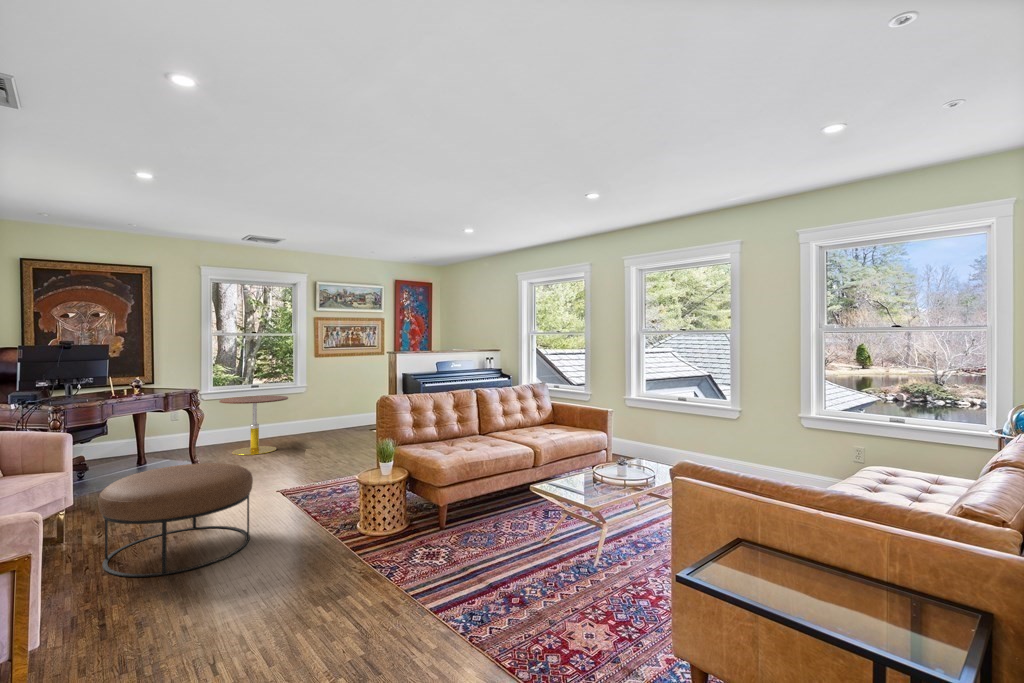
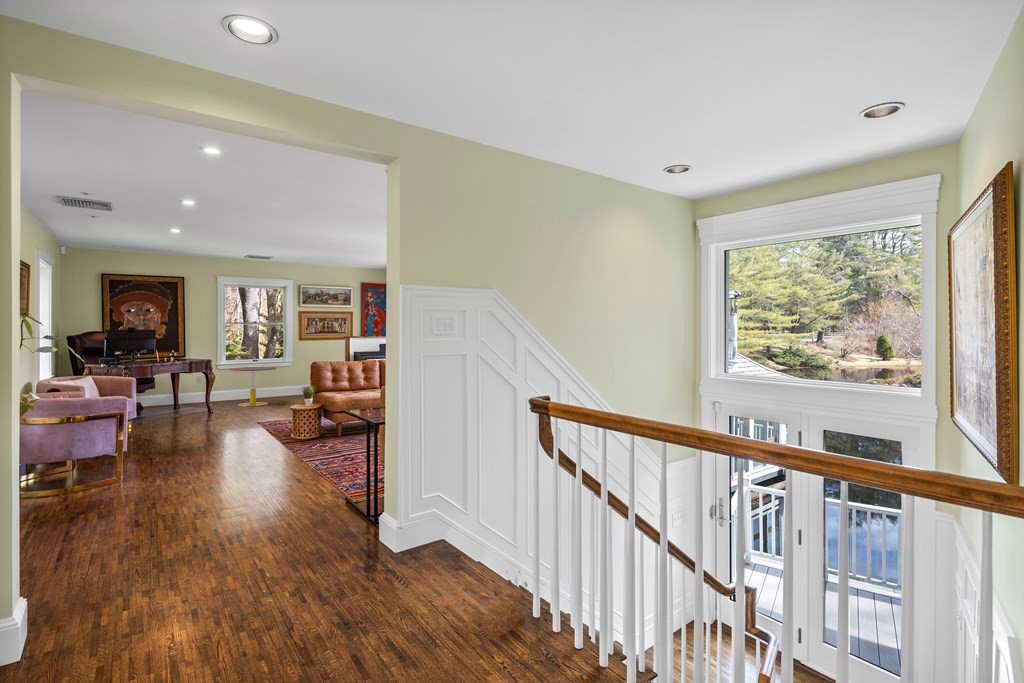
ottoman: present [98,463,253,577] -> none [150,398,233,450]

